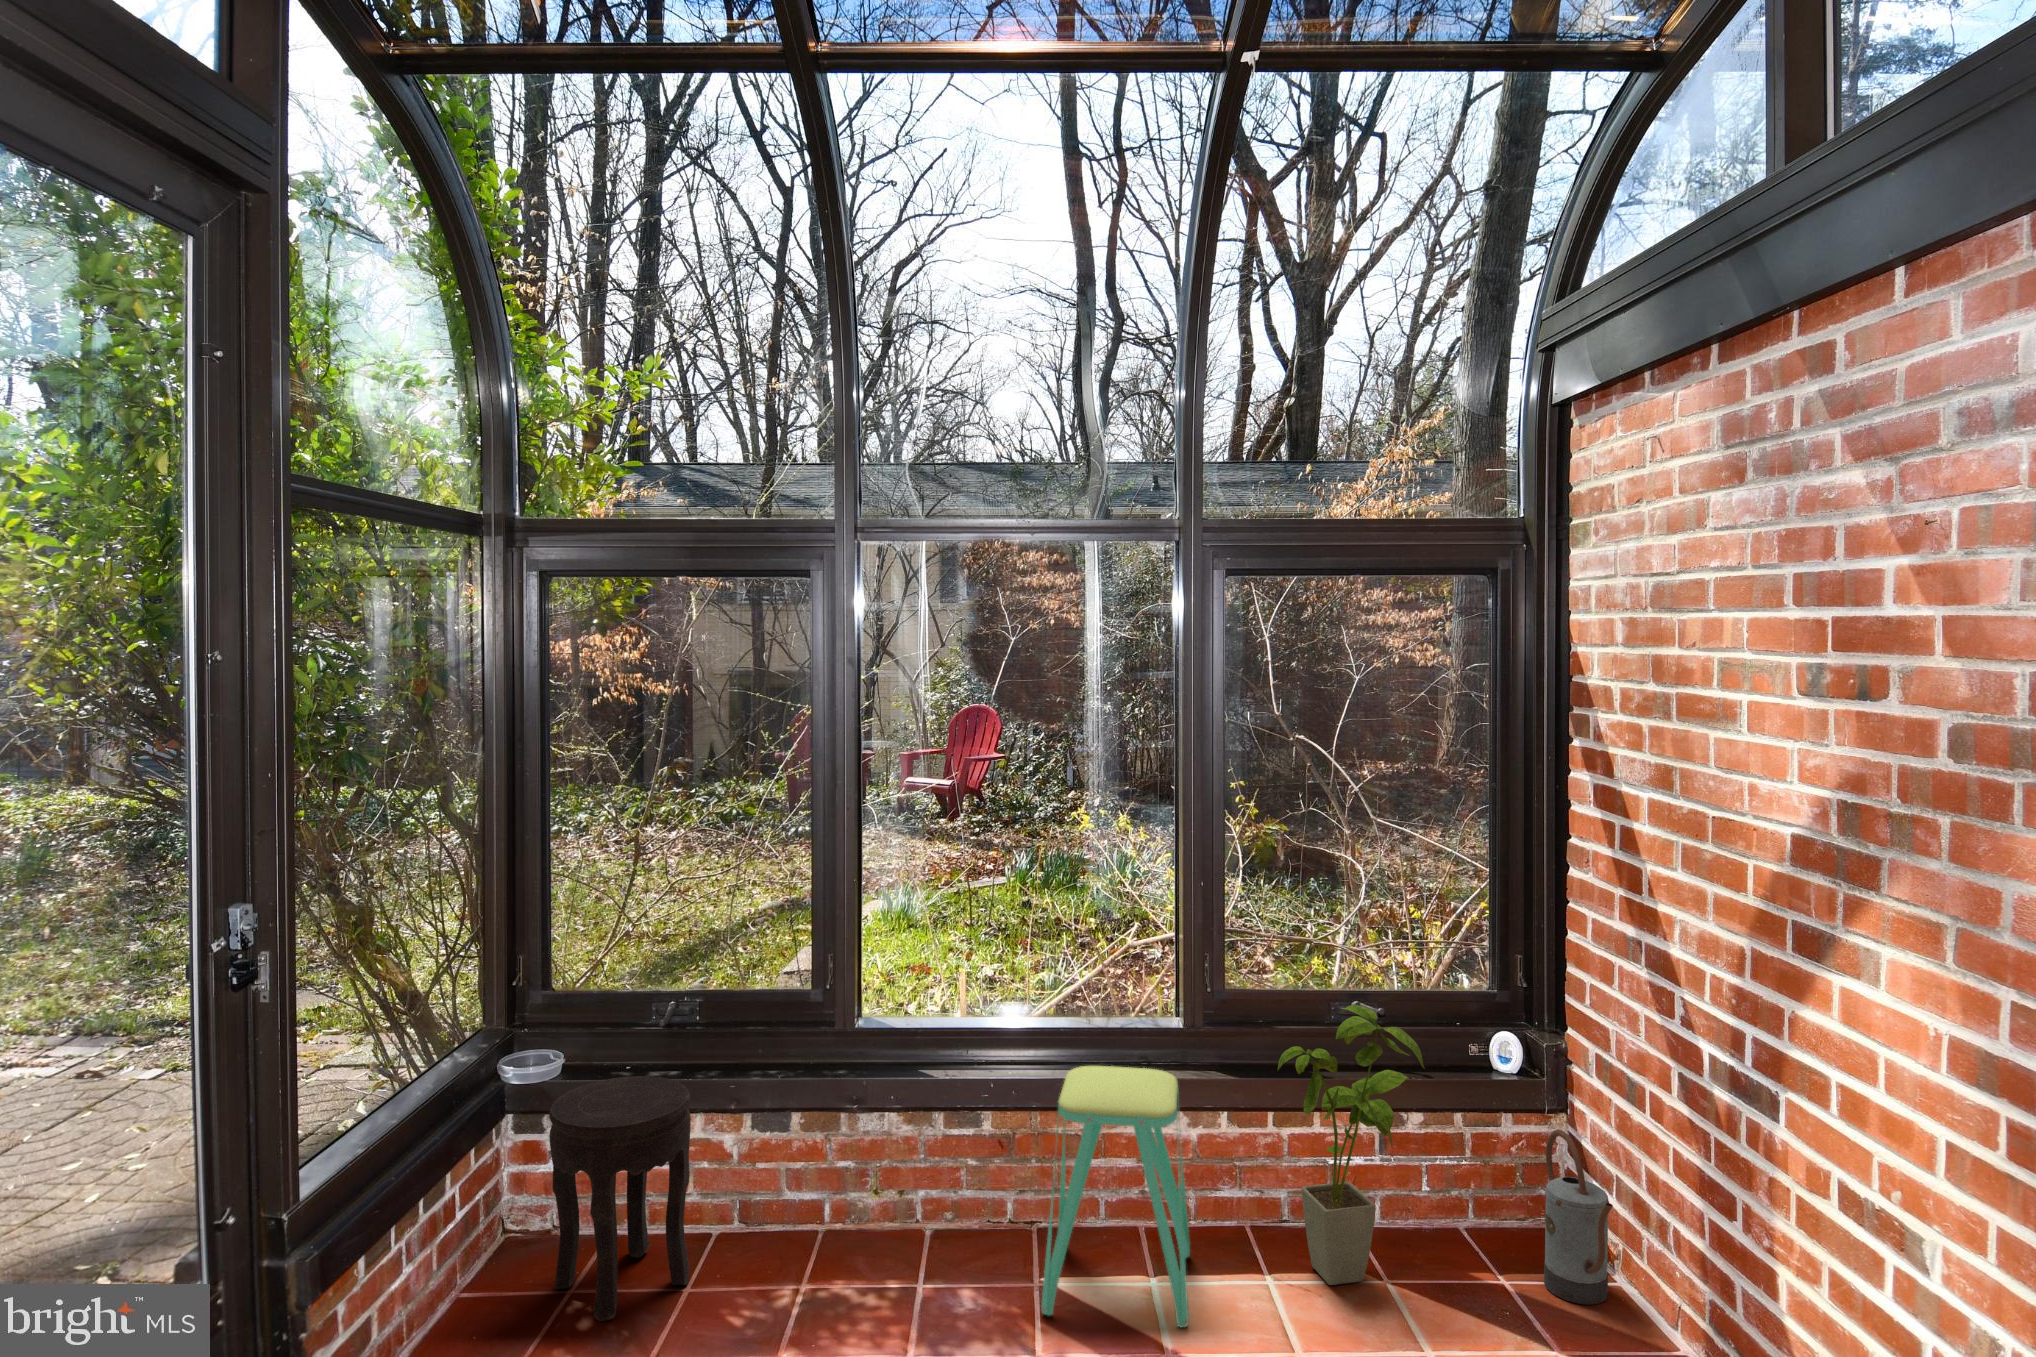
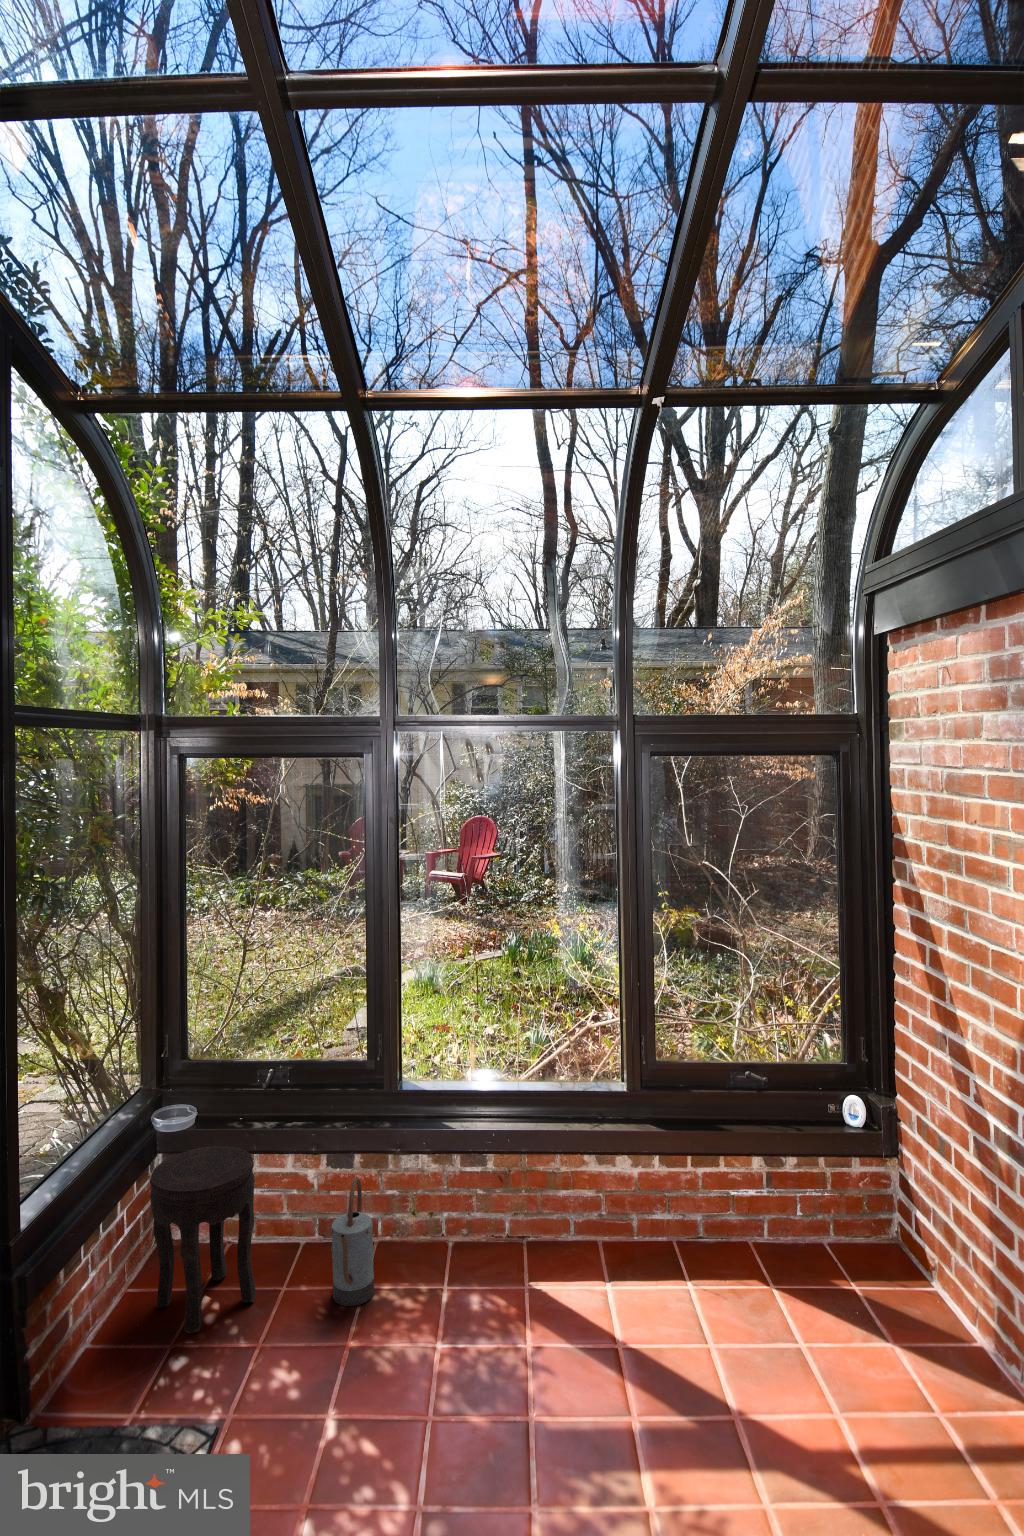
house plant: present [1278,1005,1424,1285] -> none [684,1085,789,1293]
stool: present [1041,1066,1190,1327] -> none [513,1132,624,1330]
watering can: present [1544,1129,1613,1305] -> present [331,1177,374,1306]

